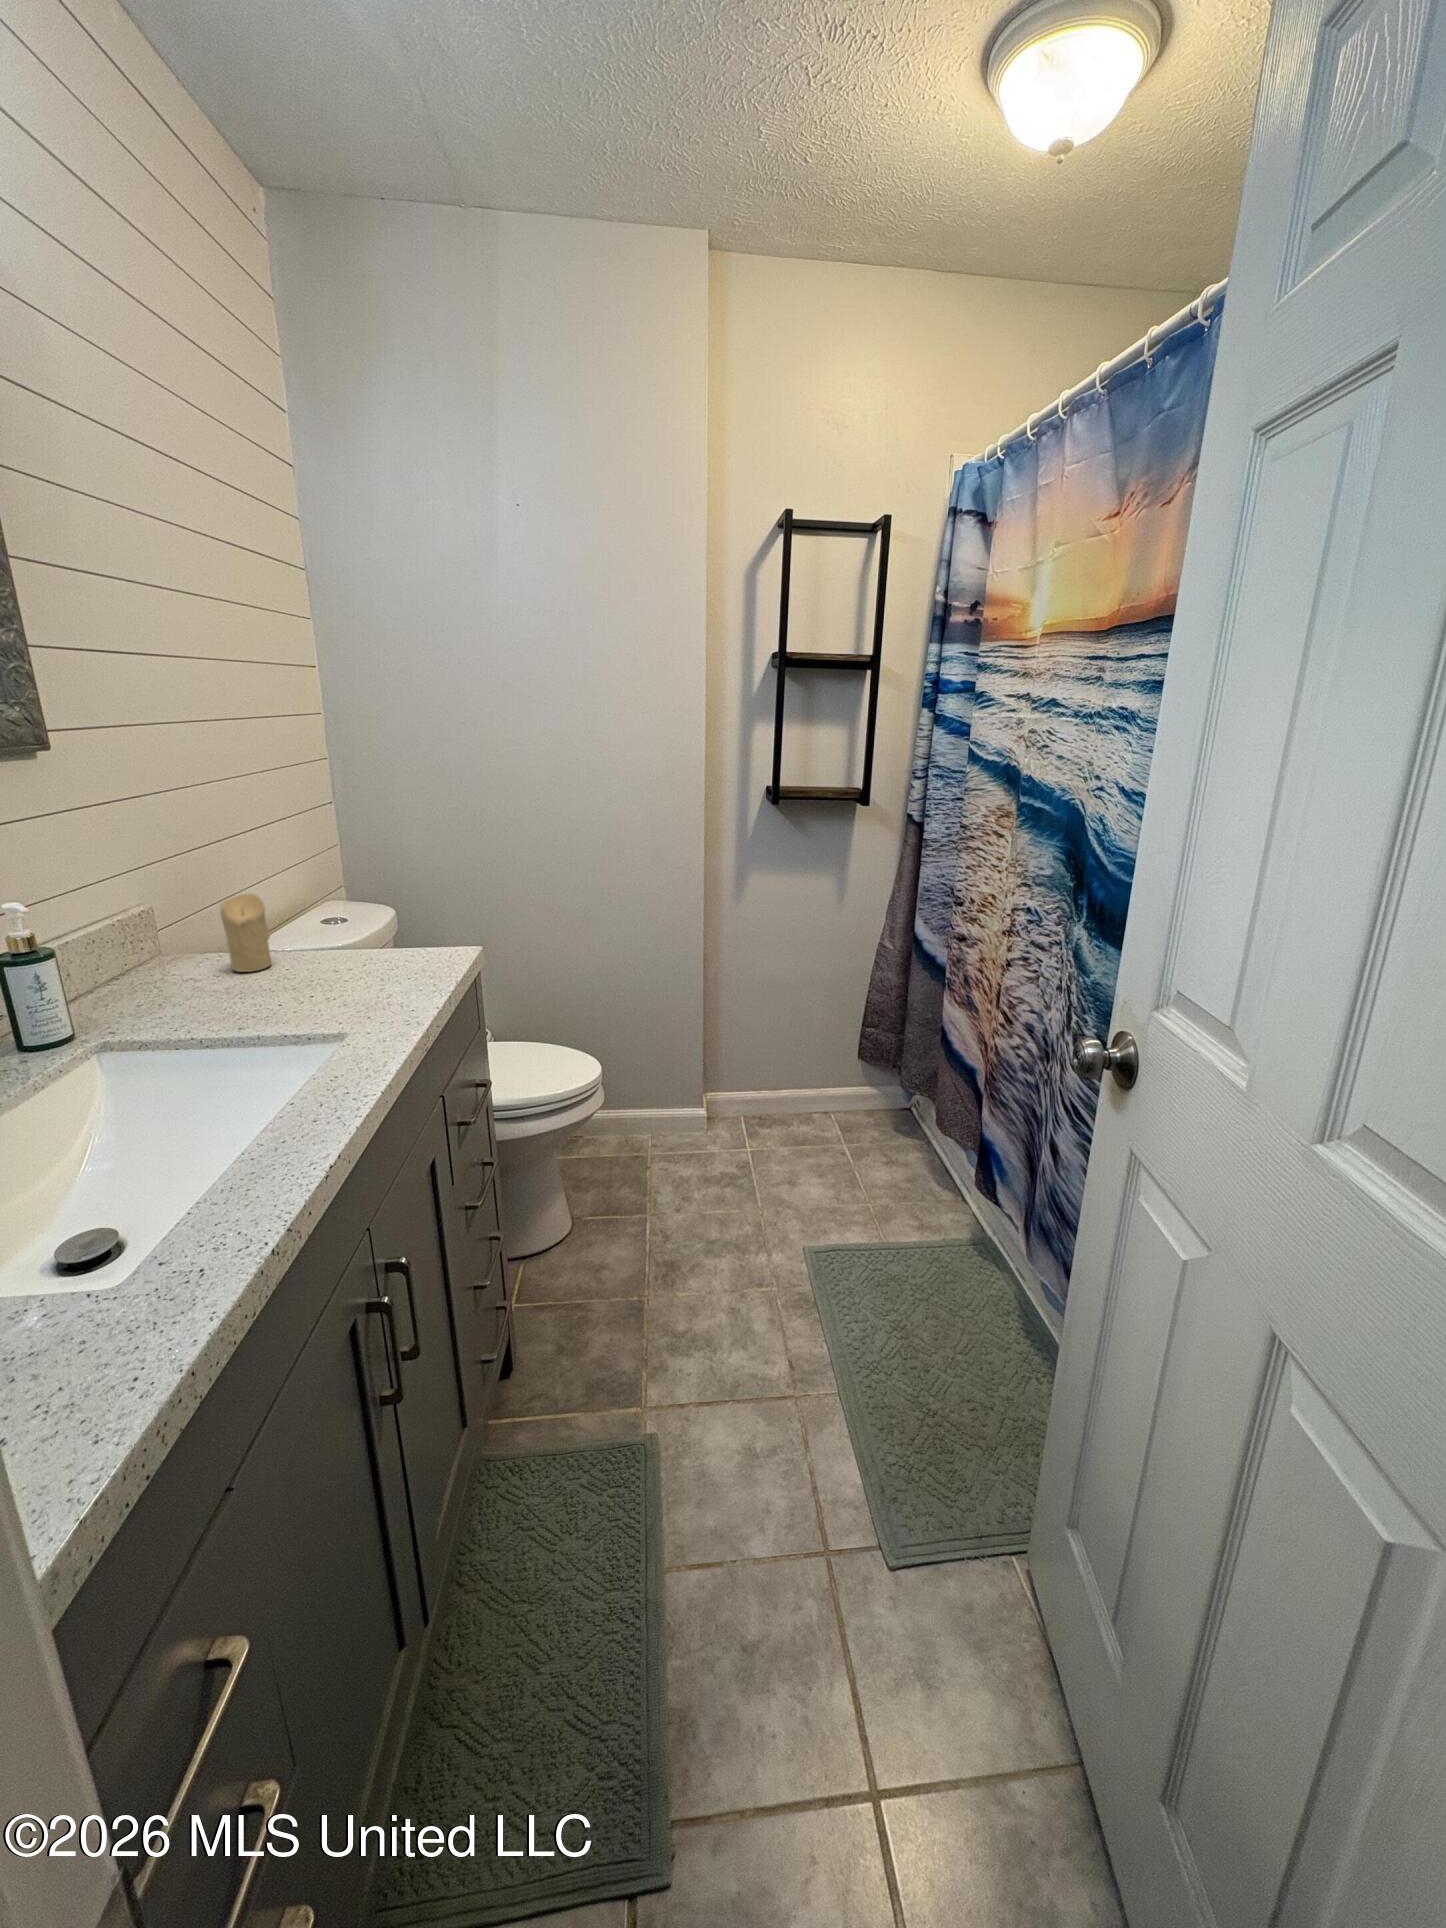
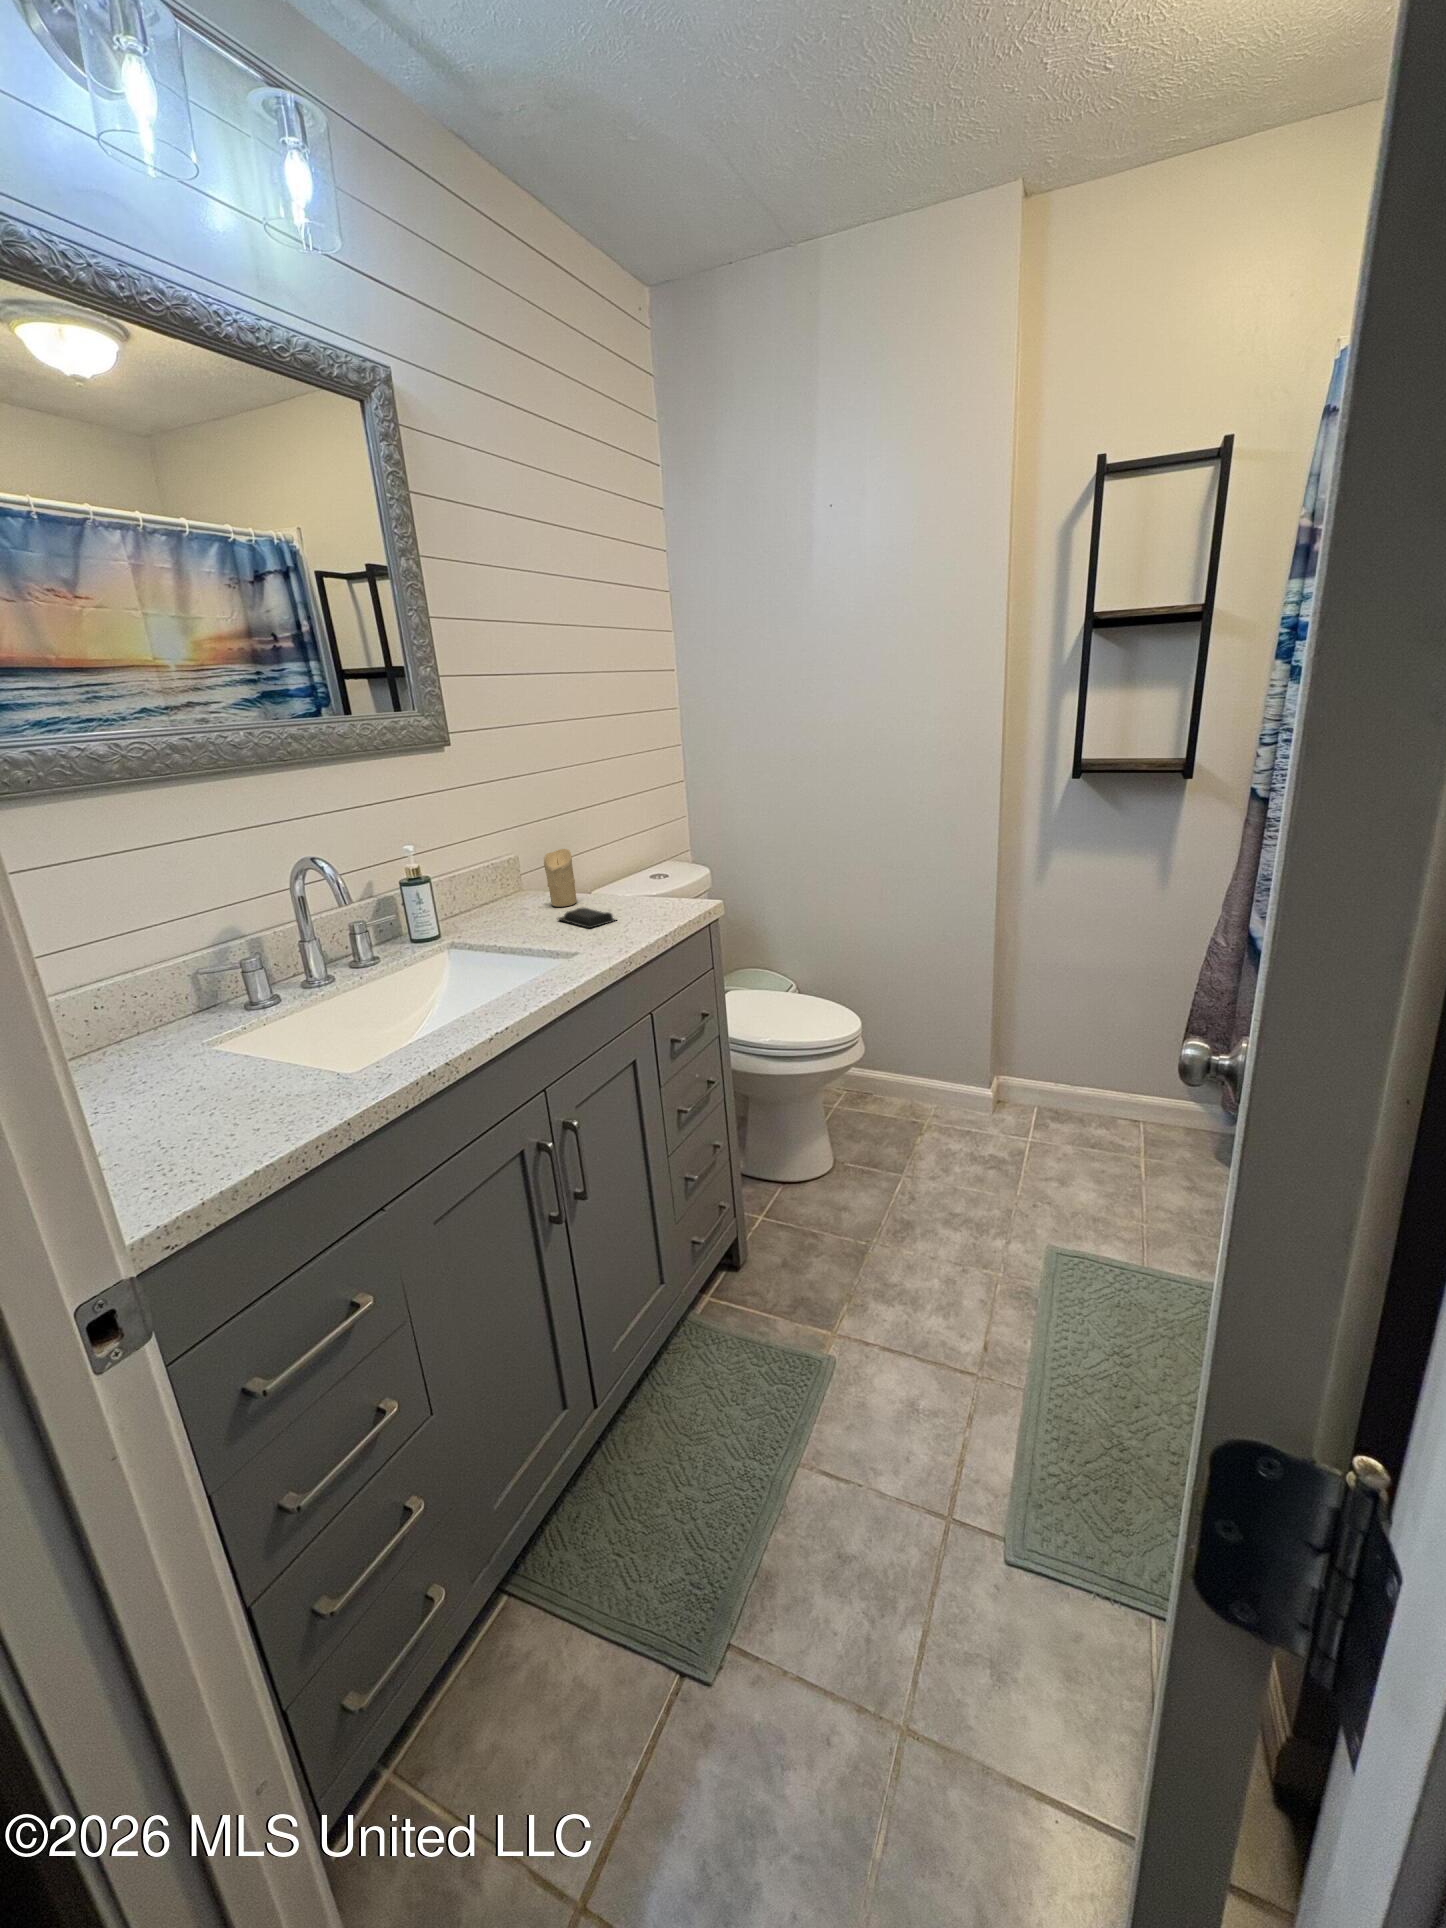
soap bar: none [263,970,362,998] -> present [557,908,616,928]

